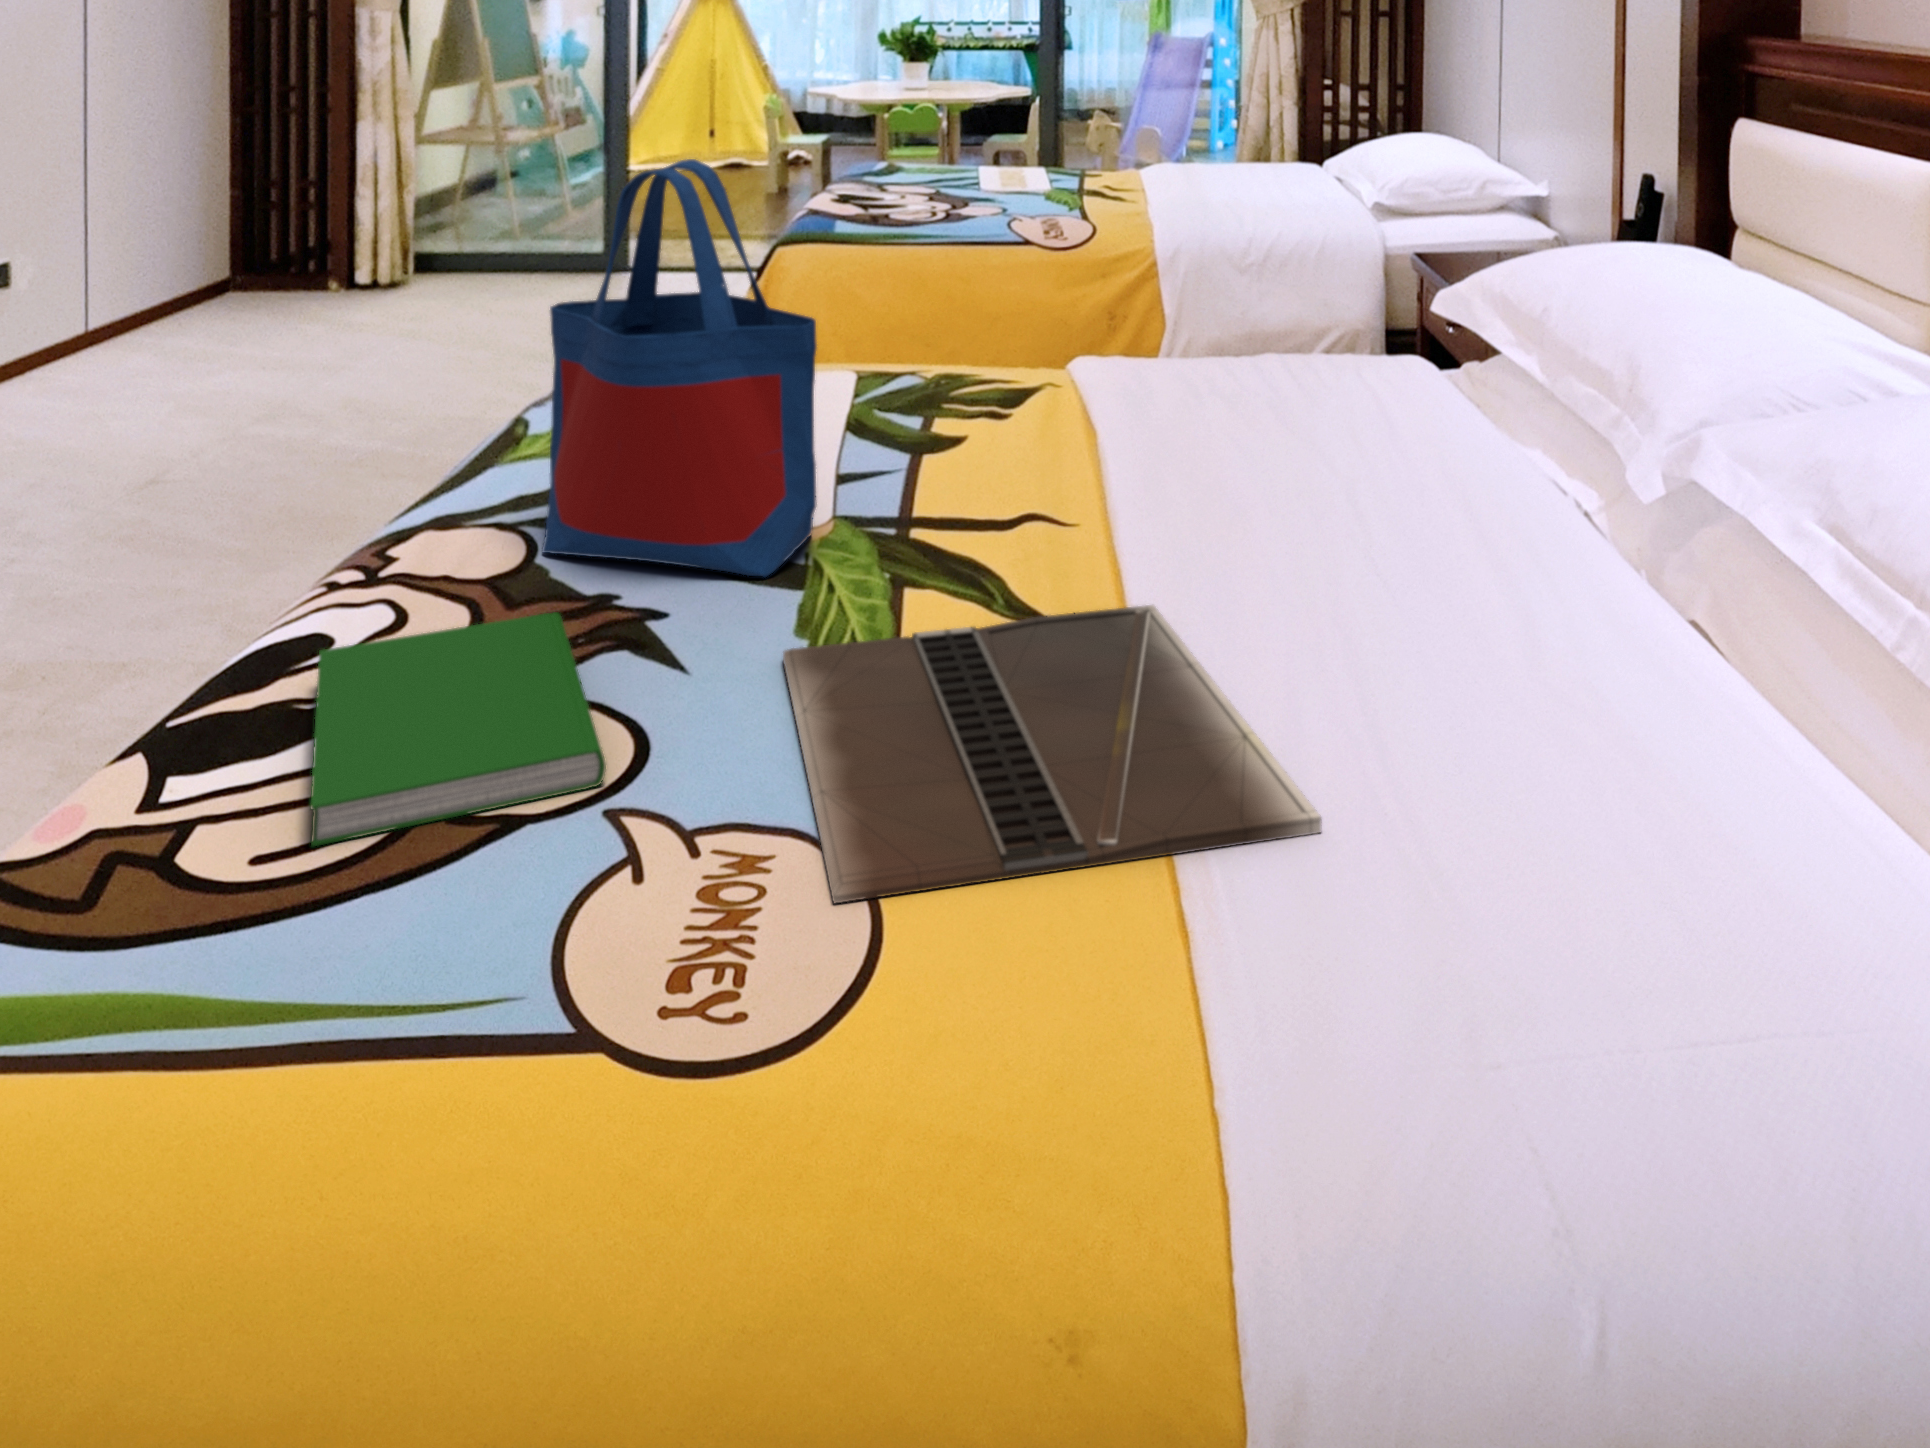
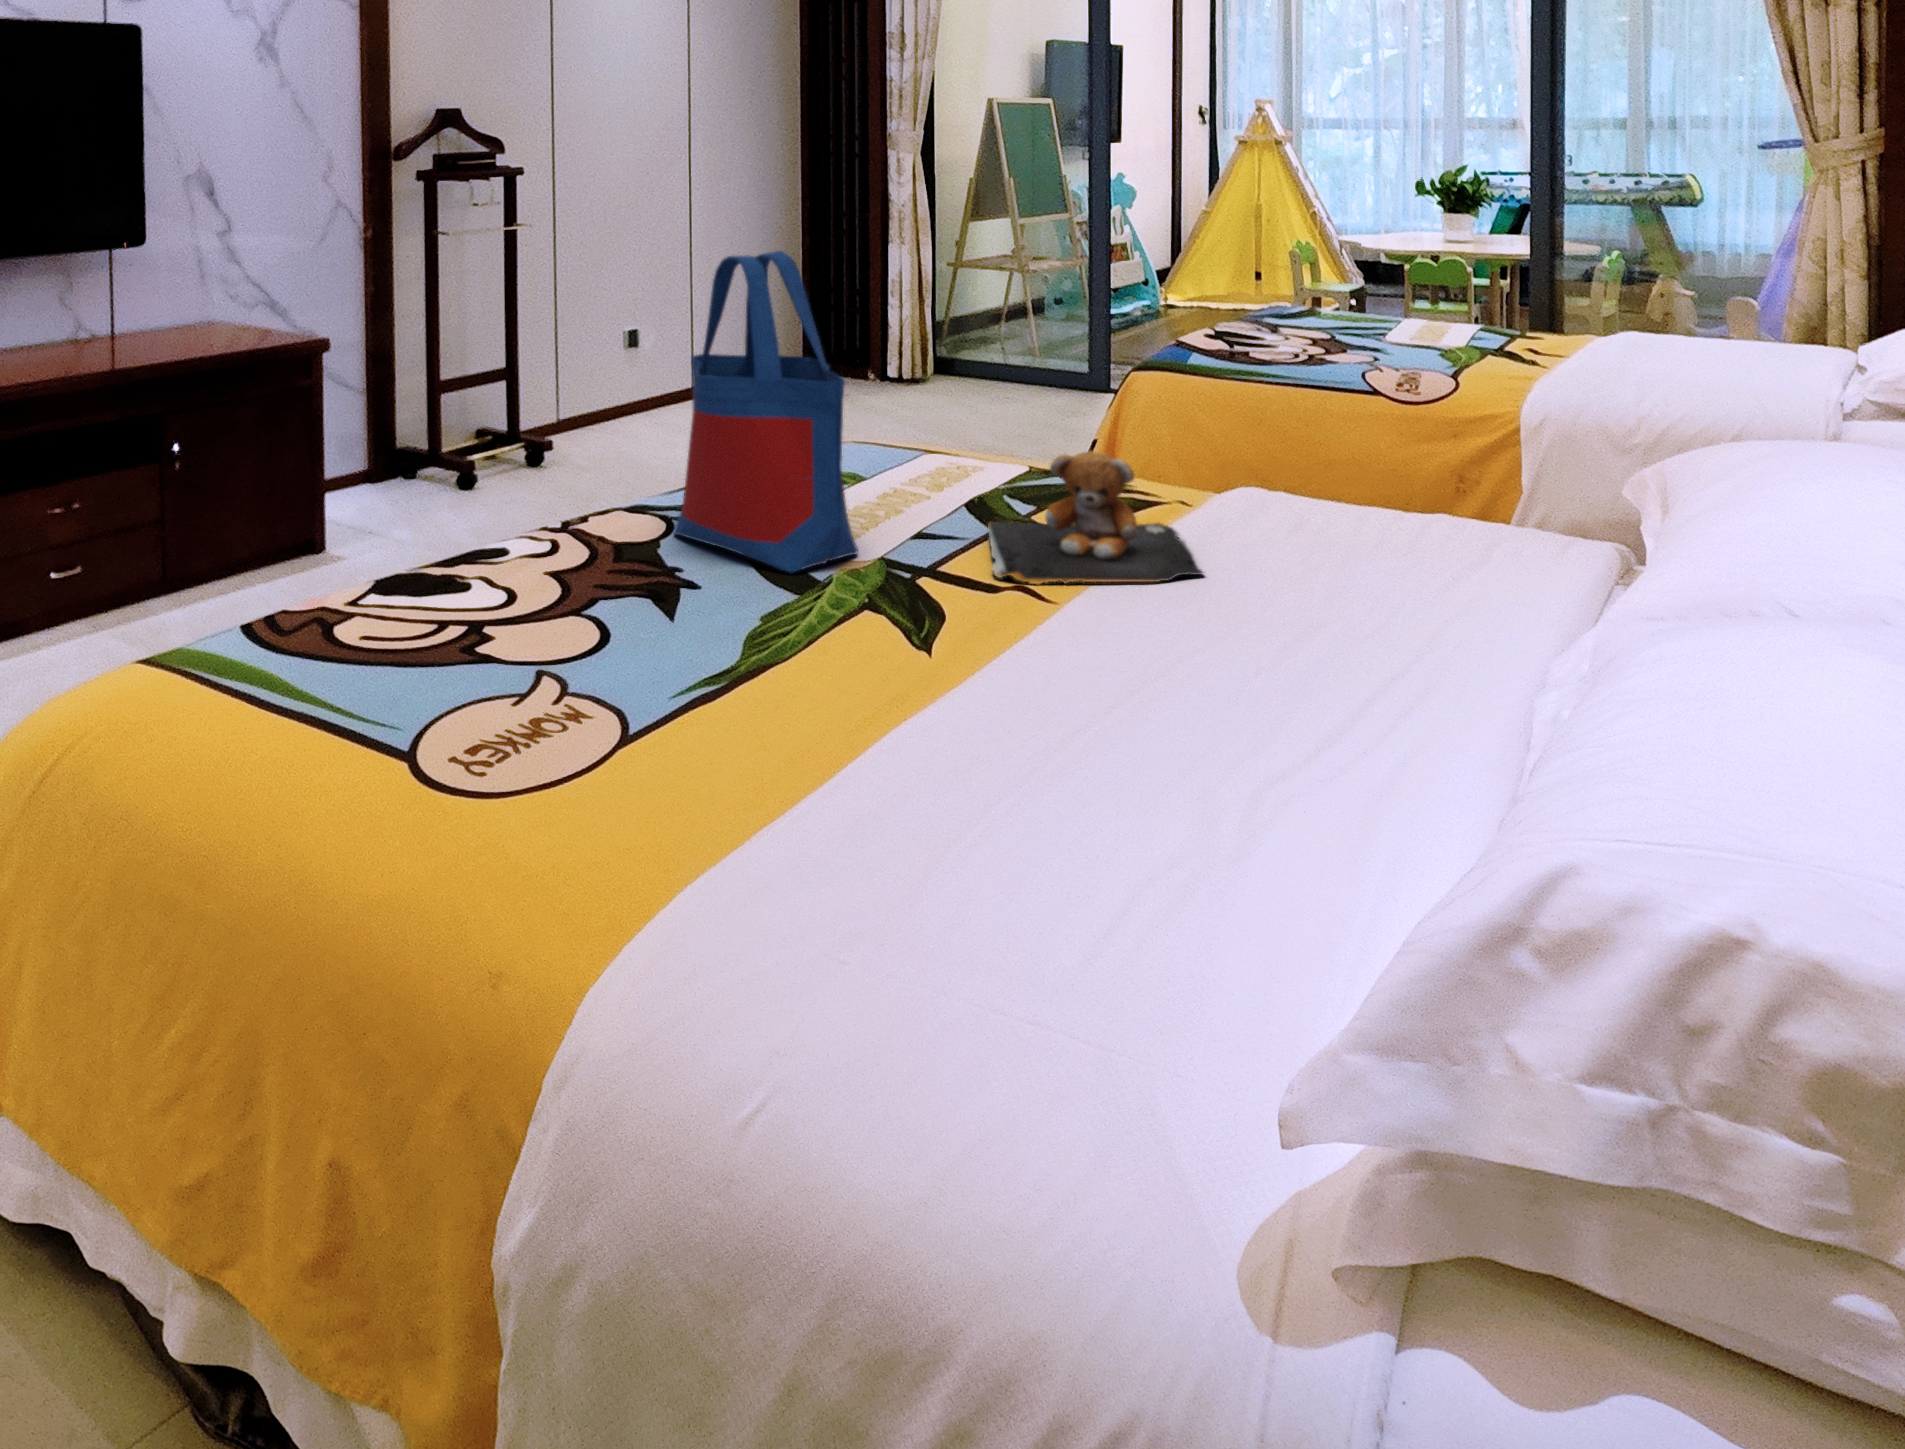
teddy bear: none [915,366,1186,532] -> present [988,451,1204,584]
laptop: present [783,605,1321,903] -> none [600,612,1033,799]
hardcover book: present [310,612,606,846] -> none [387,553,624,656]

